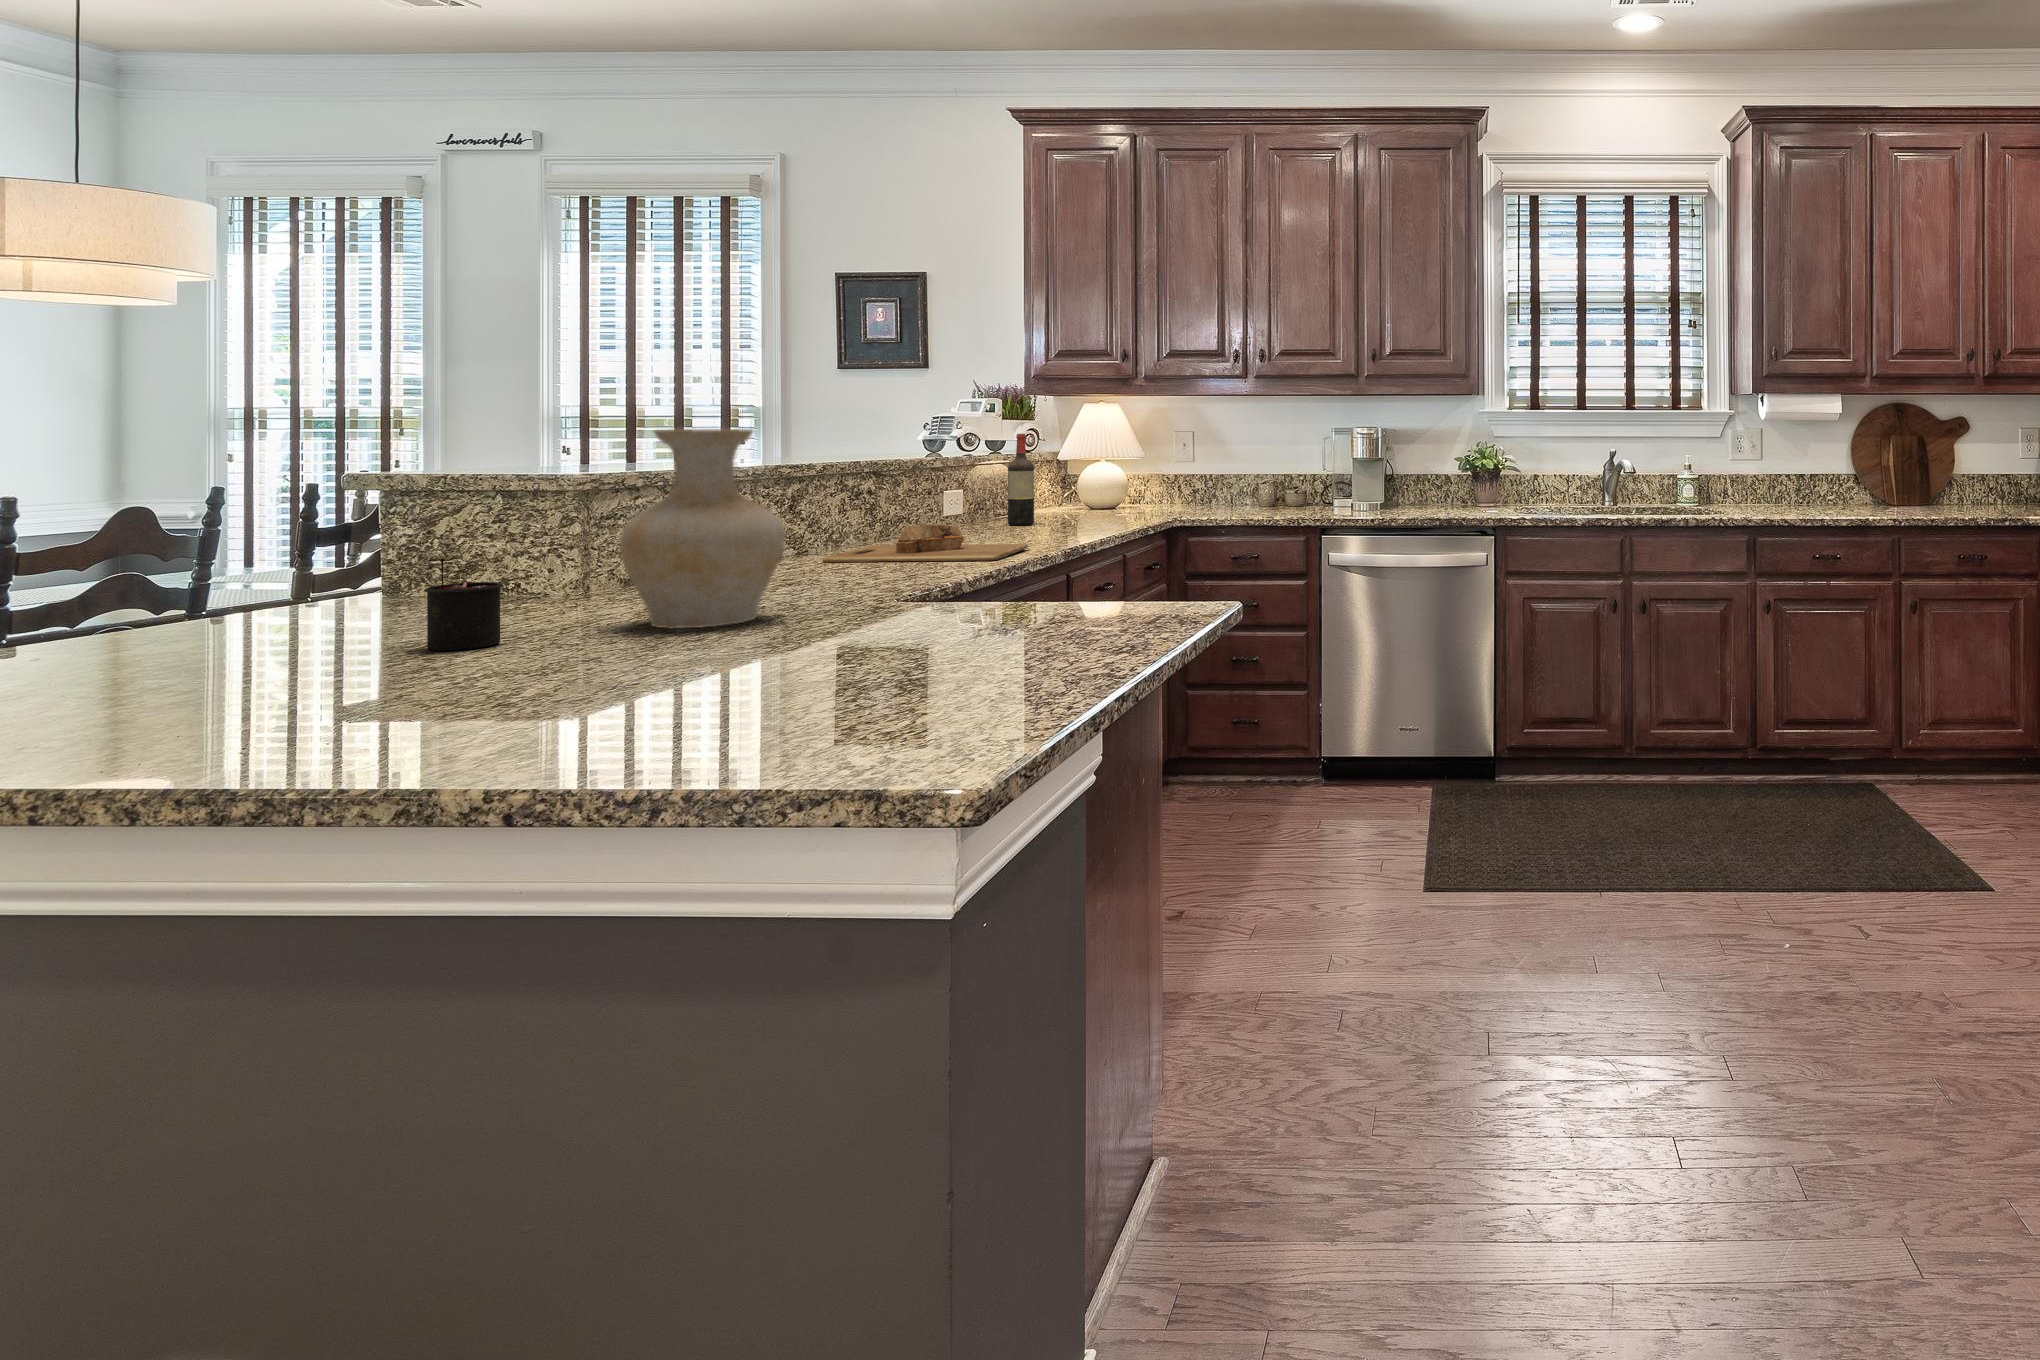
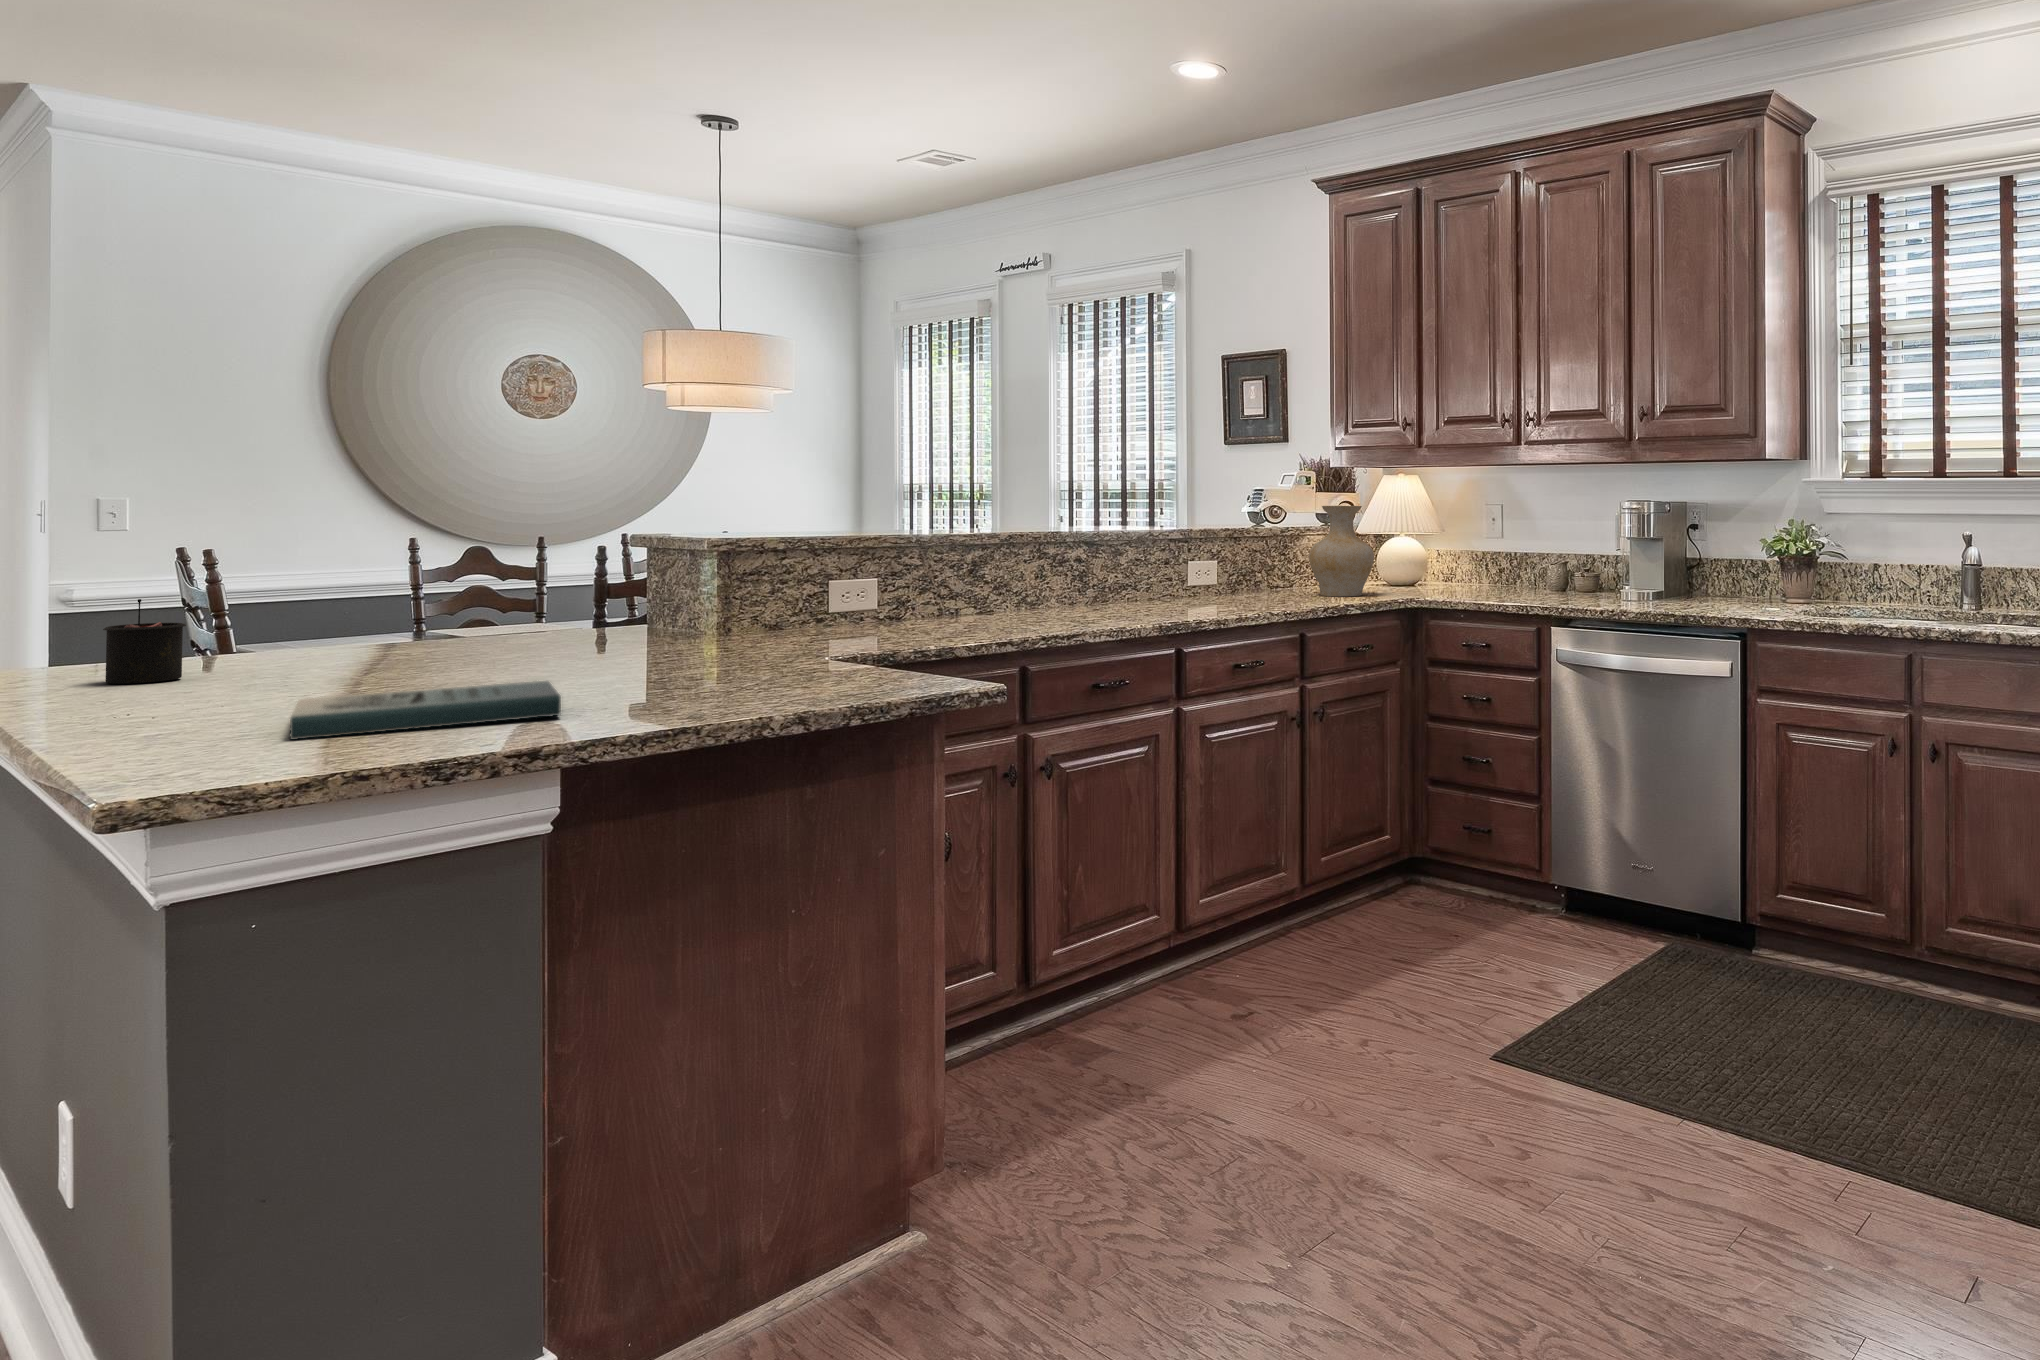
vase: present [620,429,785,629] -> present [1309,506,1374,596]
wine bottle: present [1008,434,1034,525] -> none [1229,504,1255,600]
cutting board: present [822,525,1028,563] -> none [860,592,1073,634]
book: none [923,600,1131,649] -> present [290,681,561,740]

